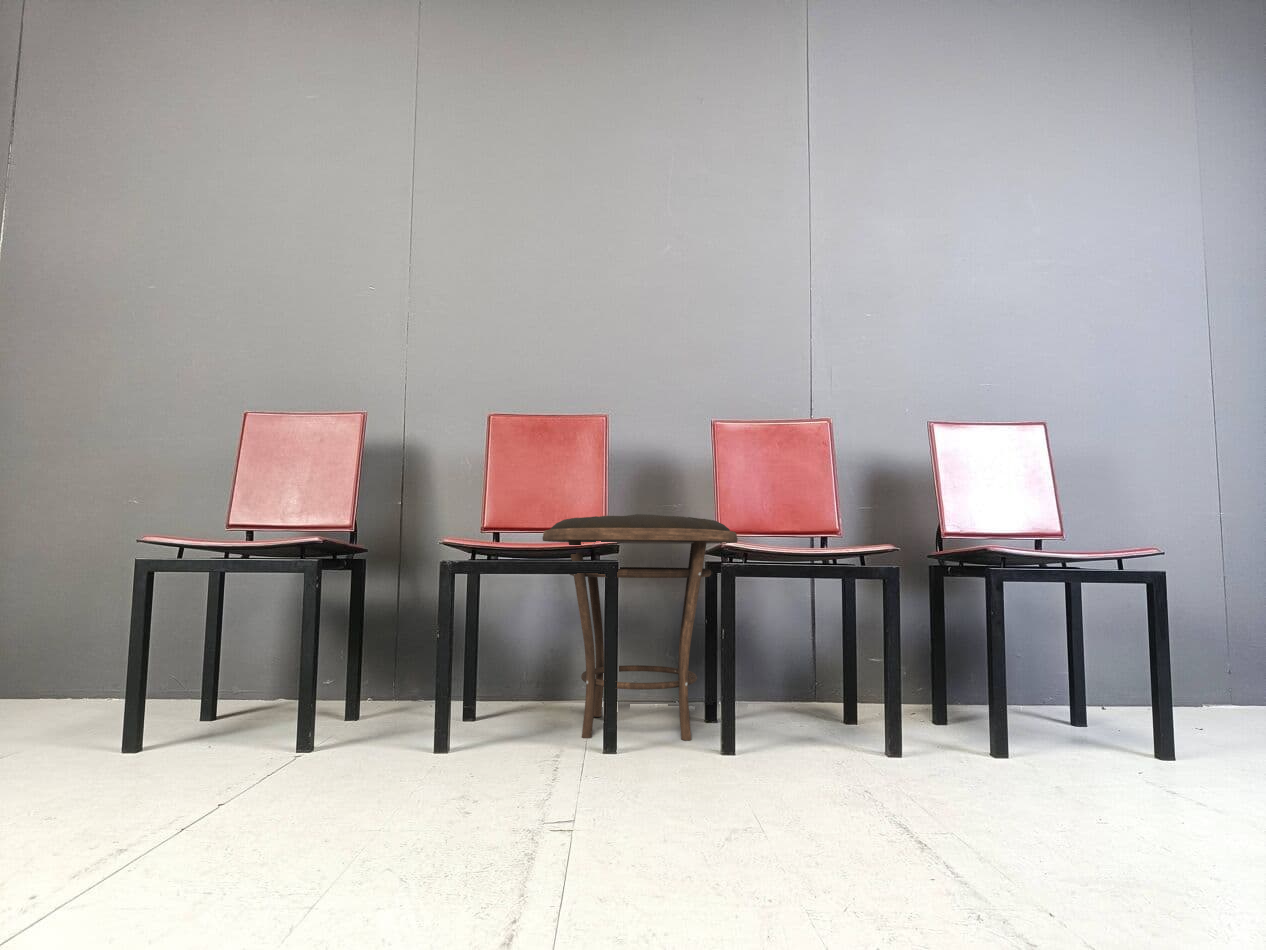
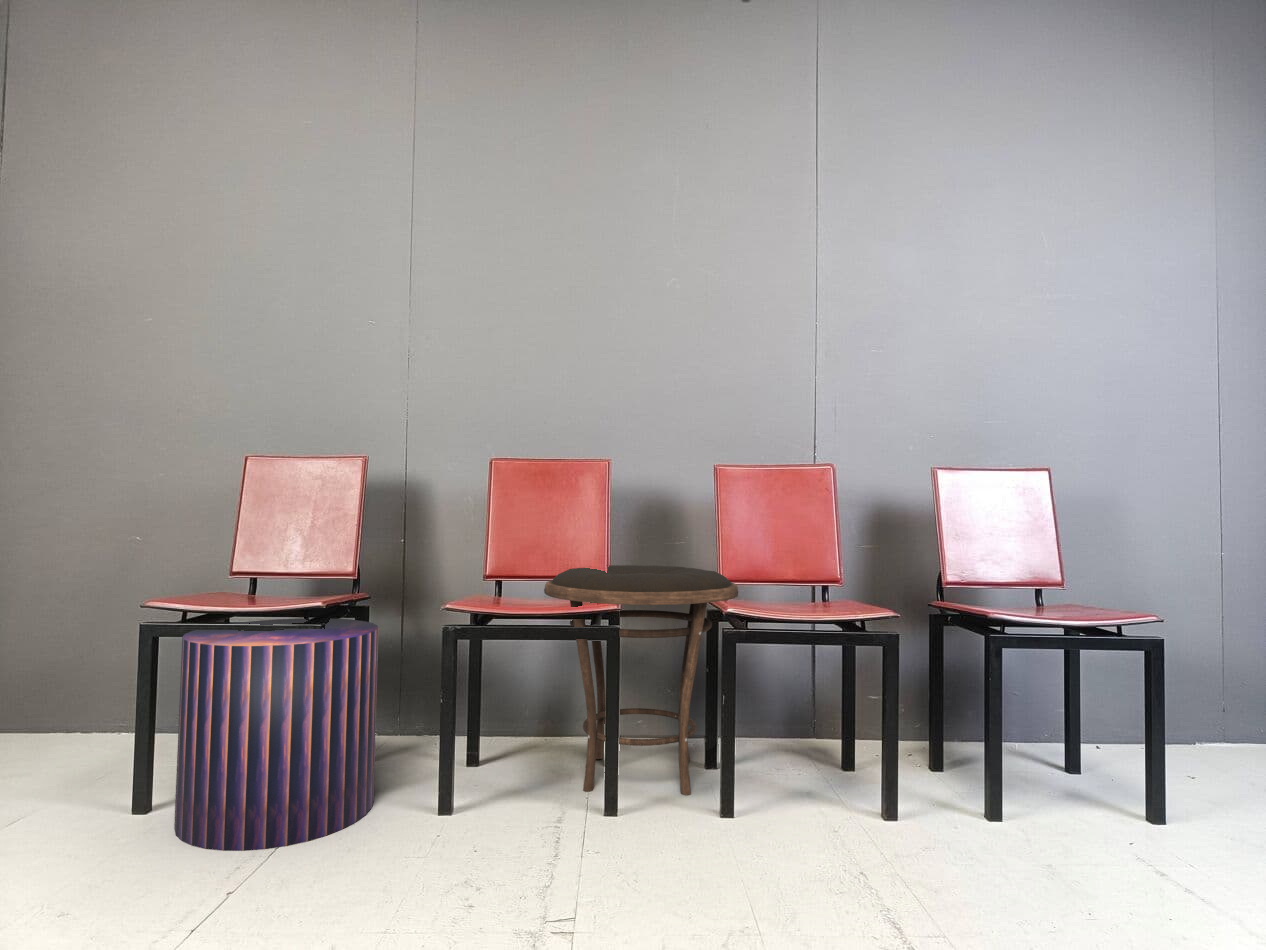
pouf: none [161,564,375,777] -> present [174,618,379,851]

